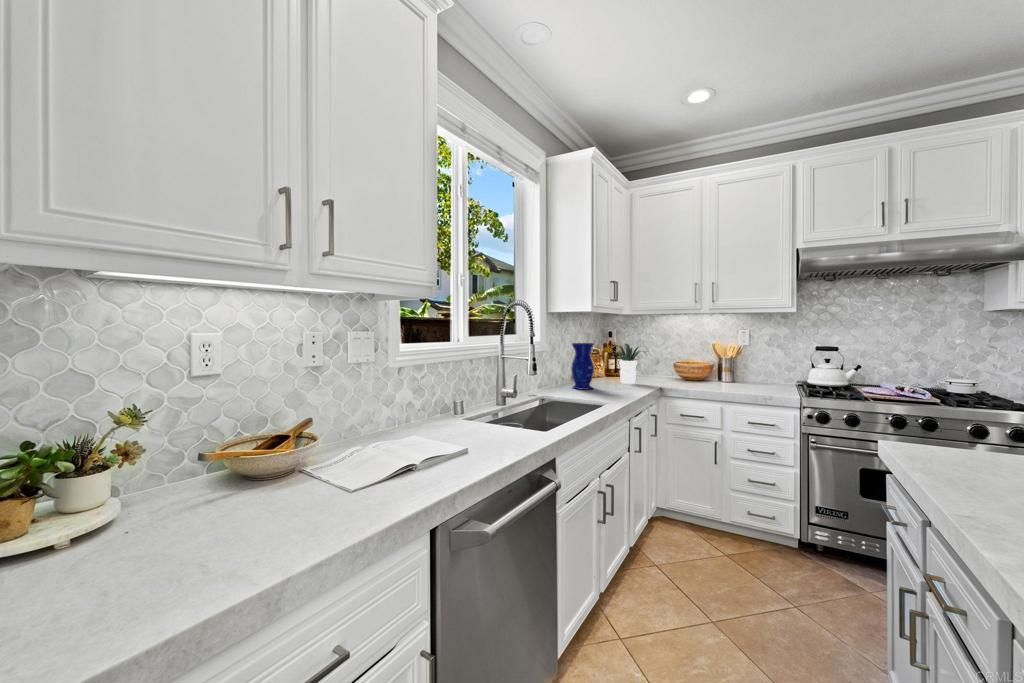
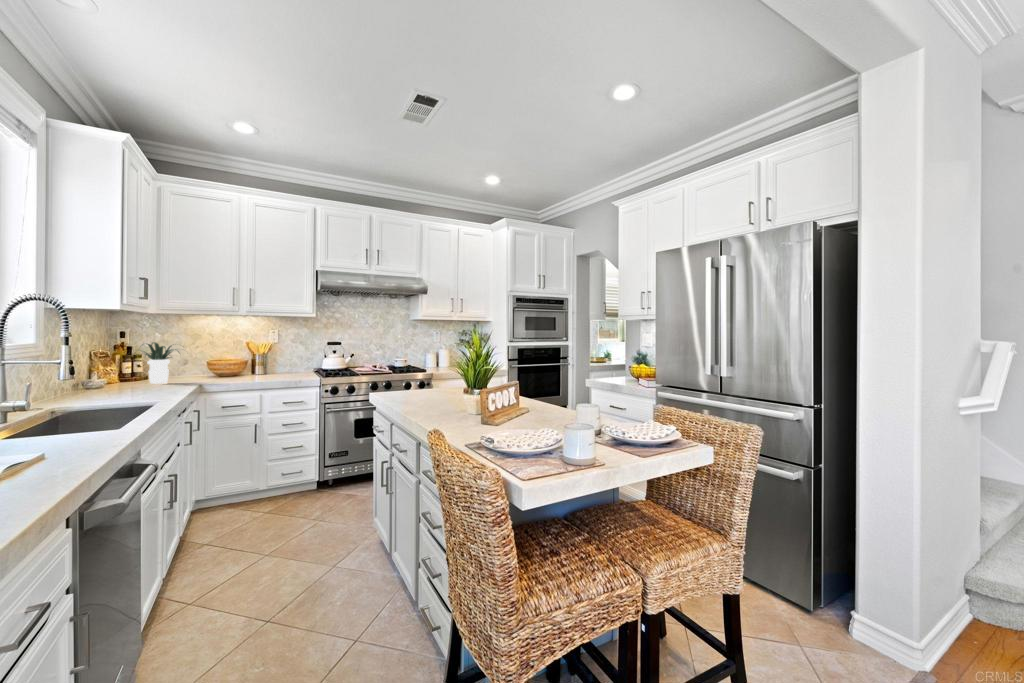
vase: present [571,343,594,390] -> none [89,341,122,393]

